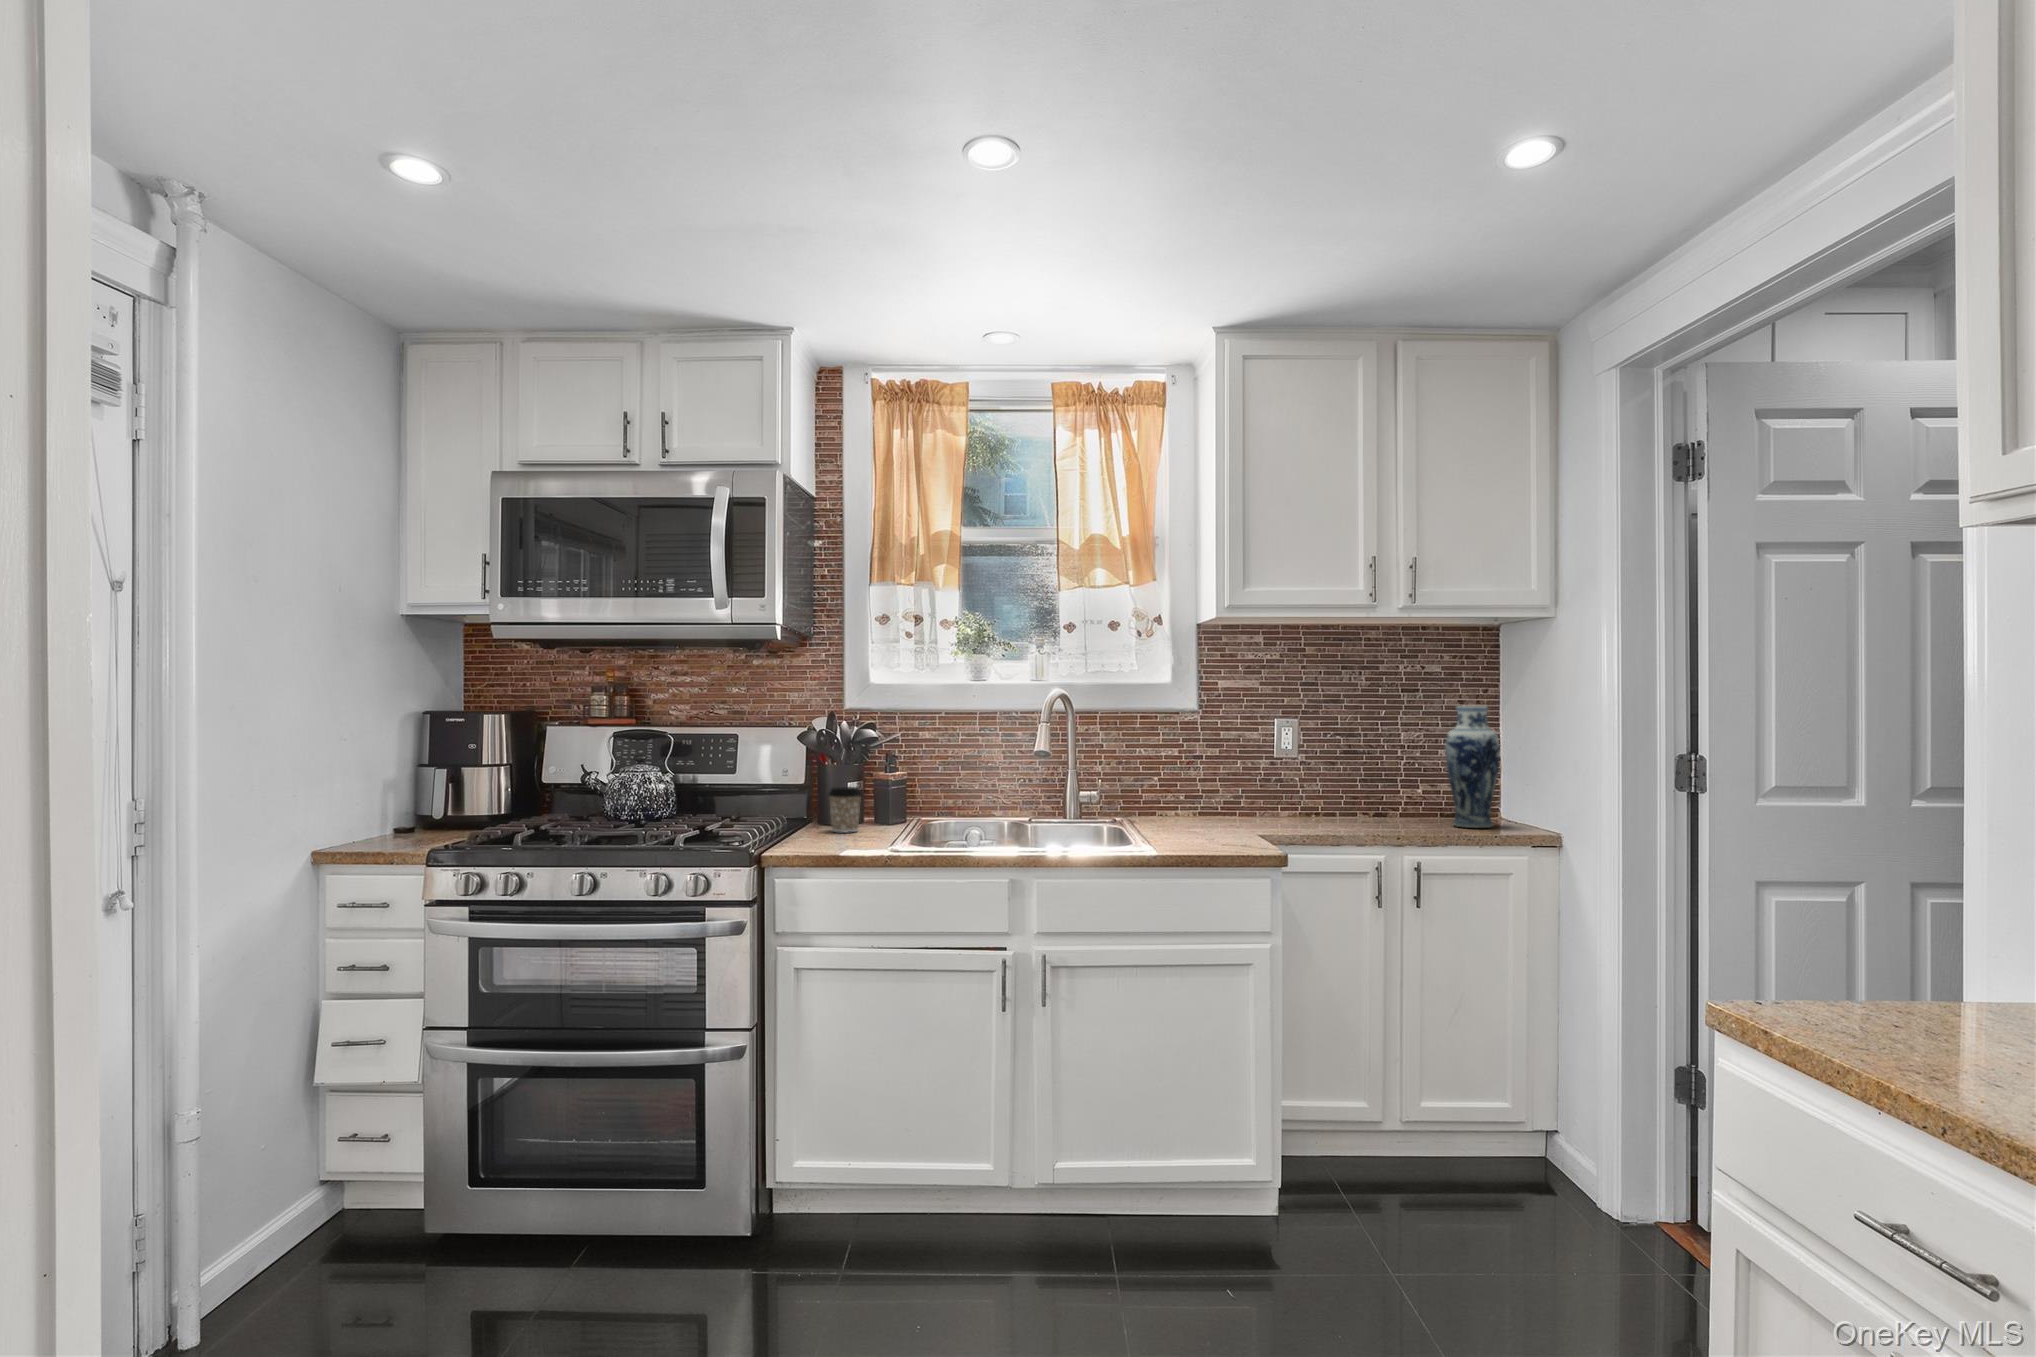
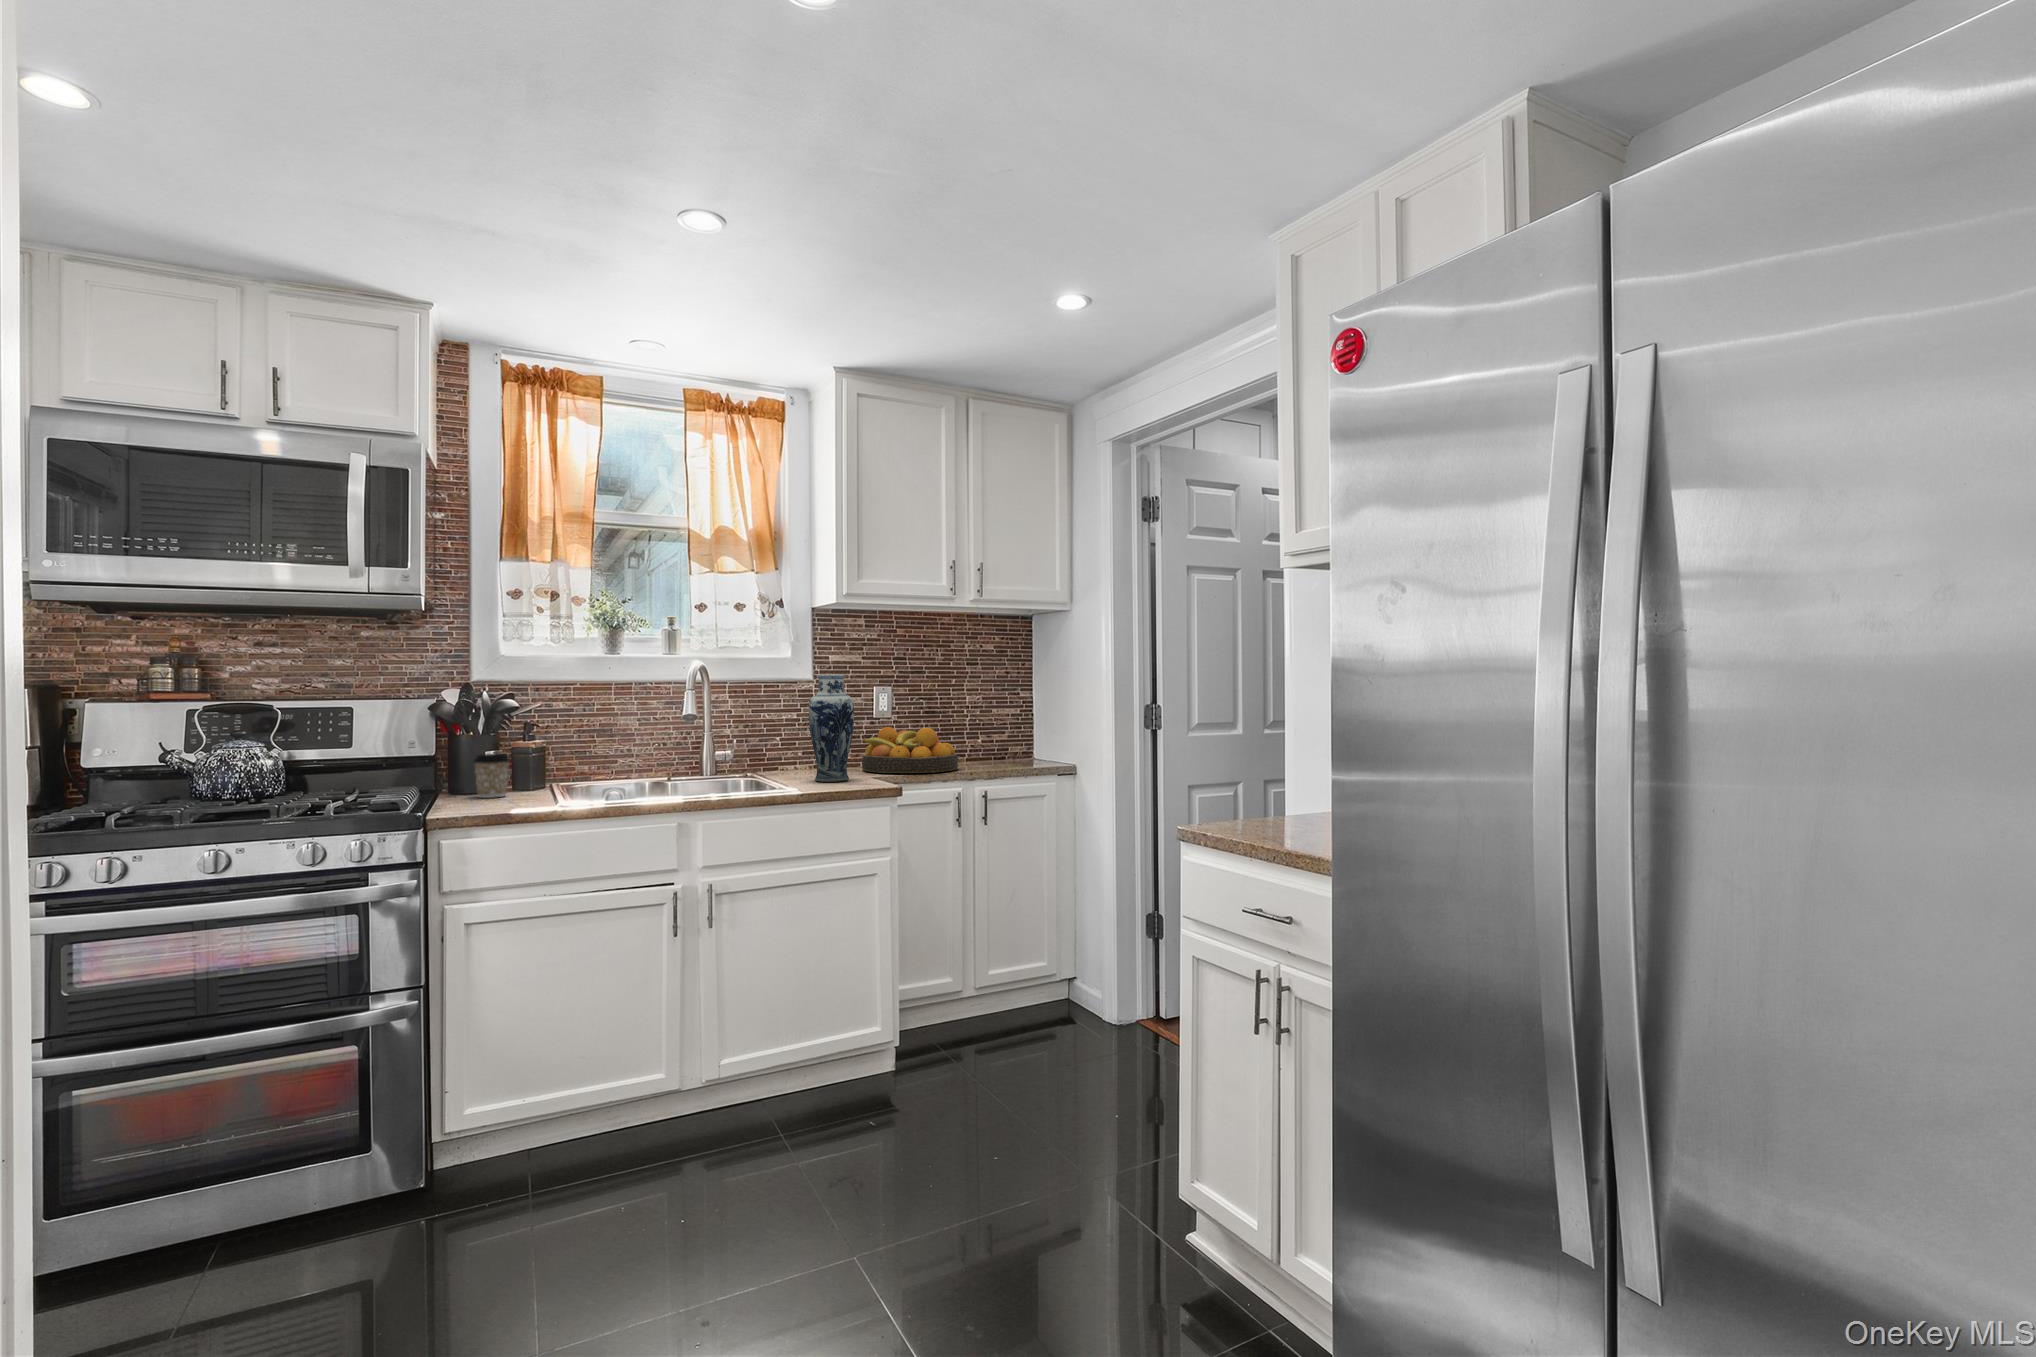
vase: present [1445,706,1500,828] -> present [809,675,854,782]
fruit bowl: none [1253,771,1379,832] -> present [862,727,958,773]

